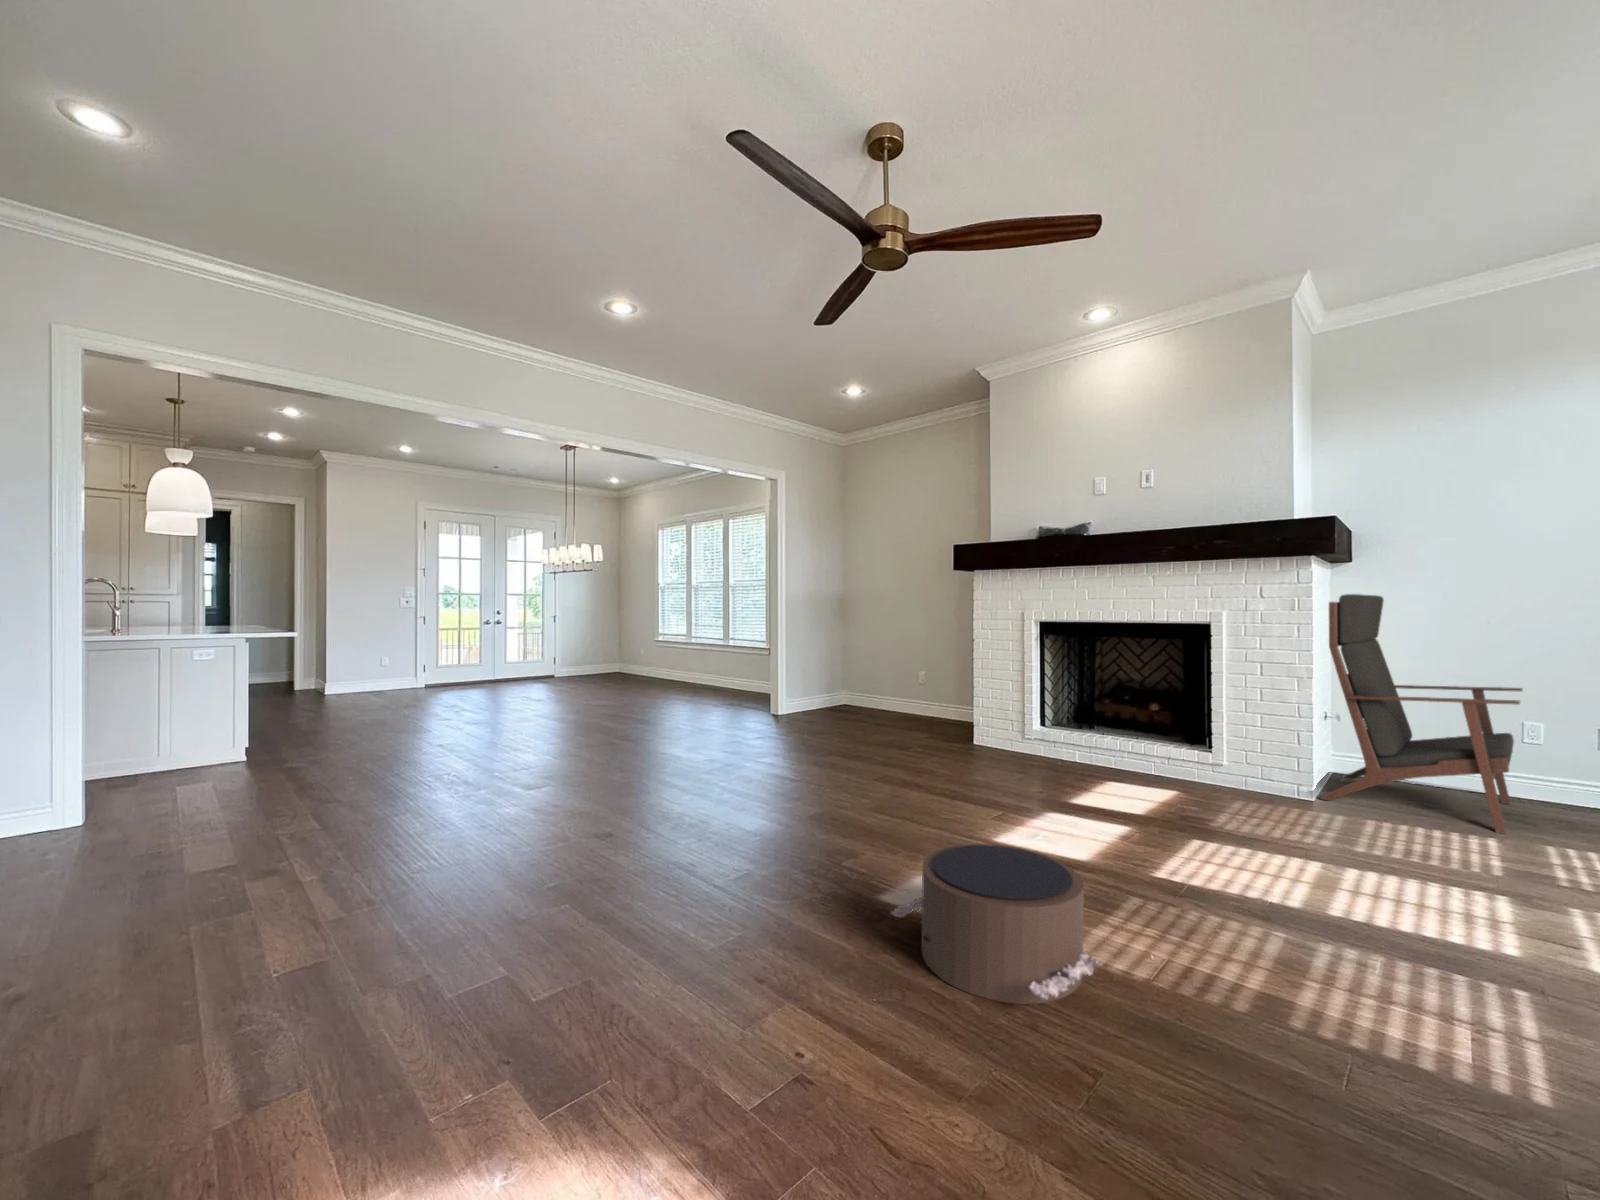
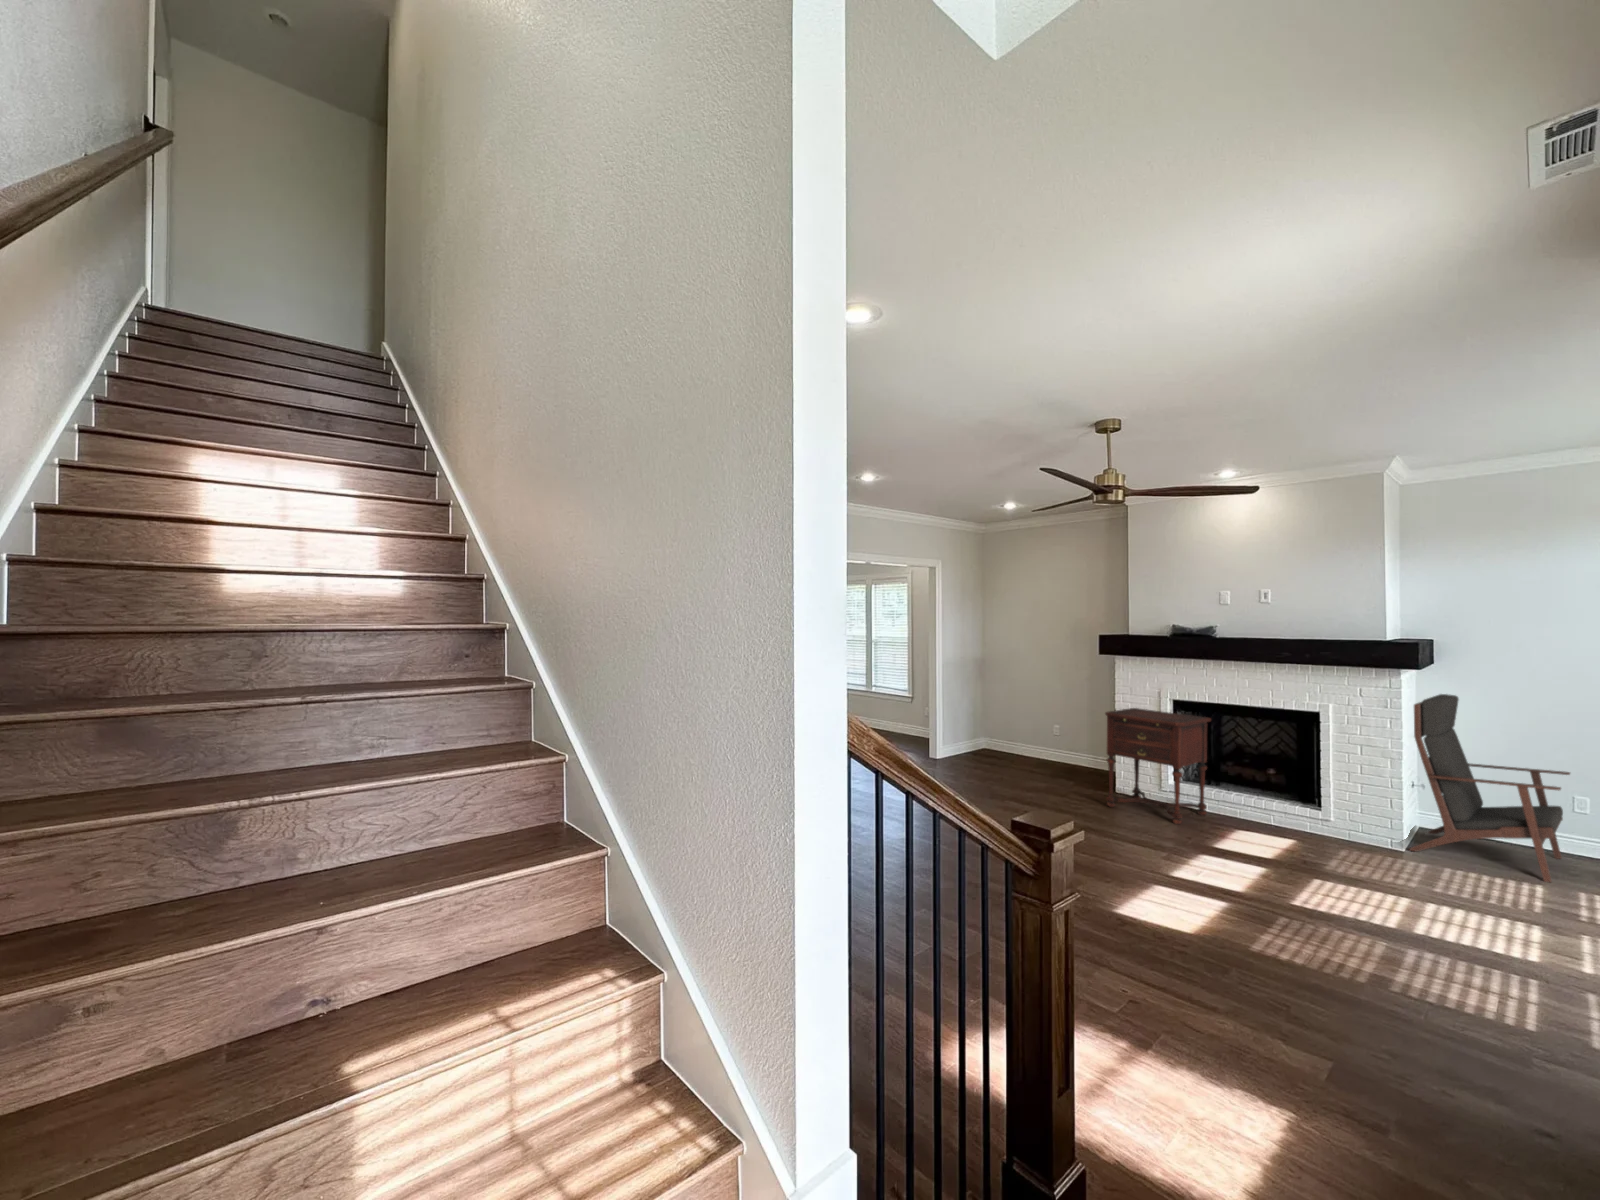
side table: none [950,634,1080,777] -> present [1105,708,1211,824]
pouf: present [891,844,1102,1004] -> none [1137,880,1278,973]

